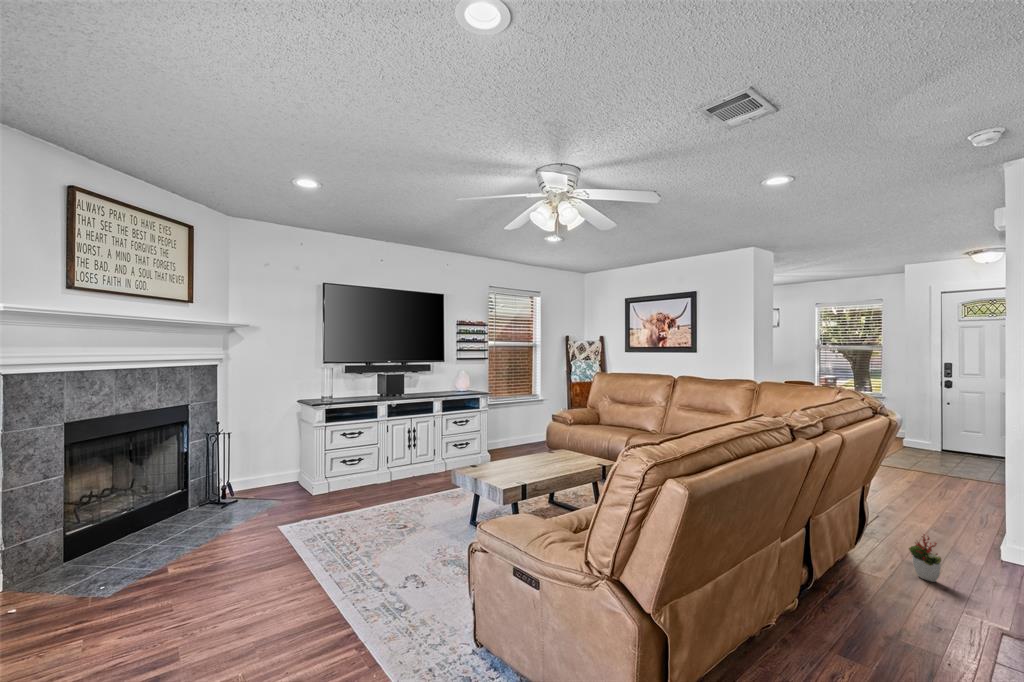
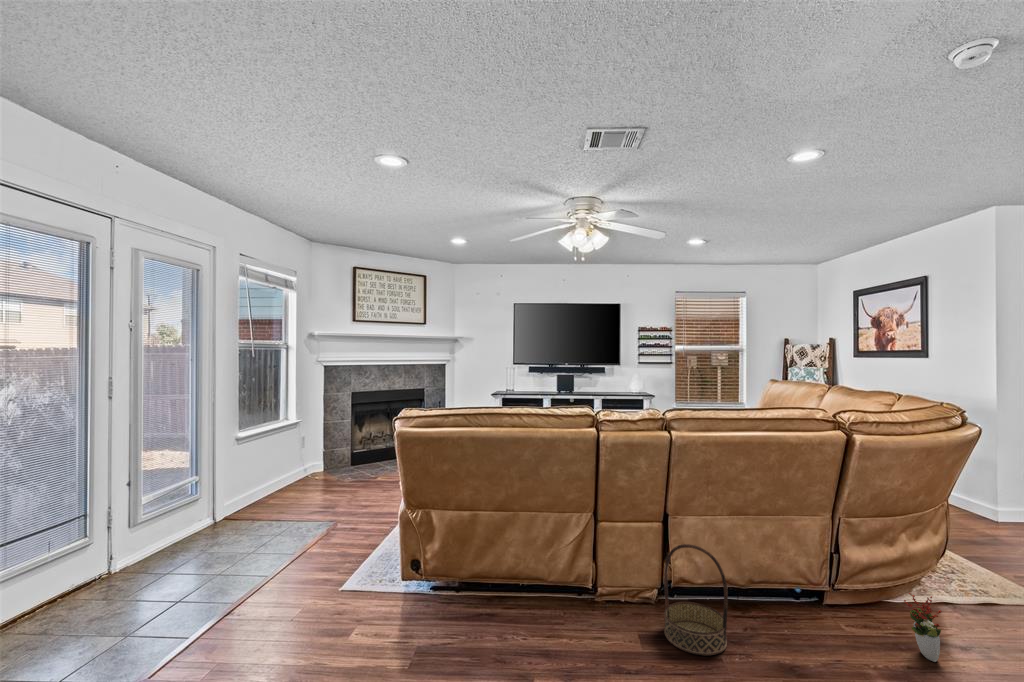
basket: none [823,543,894,651] -> present [664,544,728,655]

